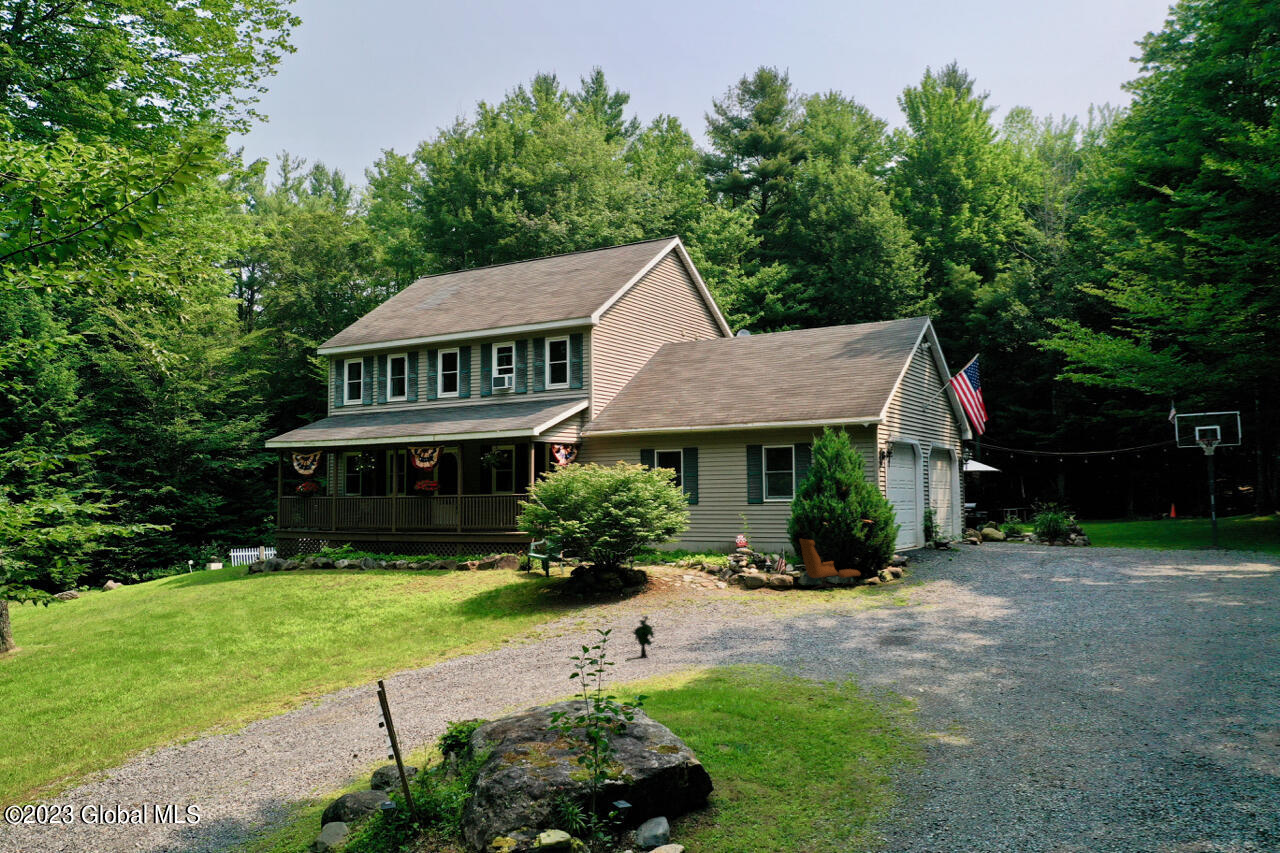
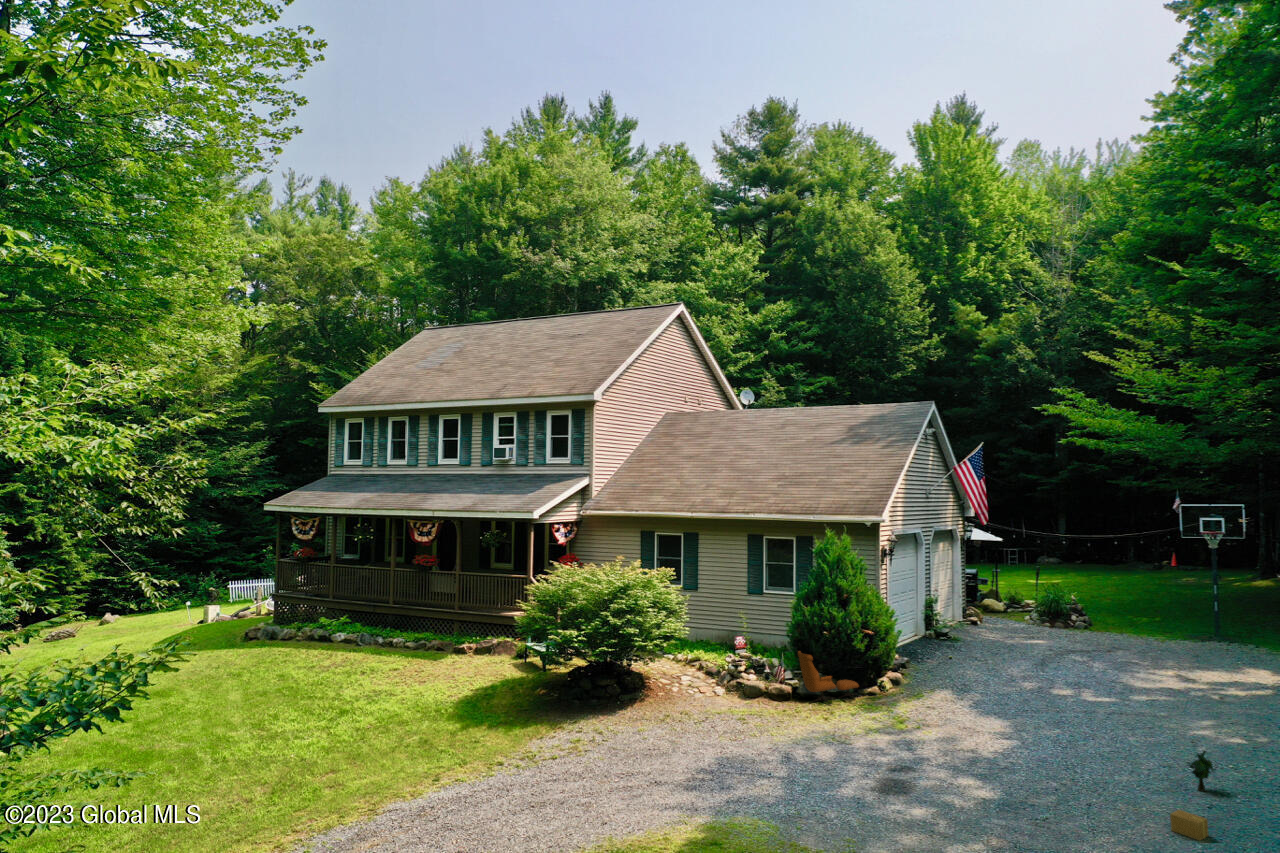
decorative plant: present [633,616,654,658] -> present [1188,751,1213,792]
cardboard box: none [1175,628,1214,652] -> present [1170,810,1208,840]

